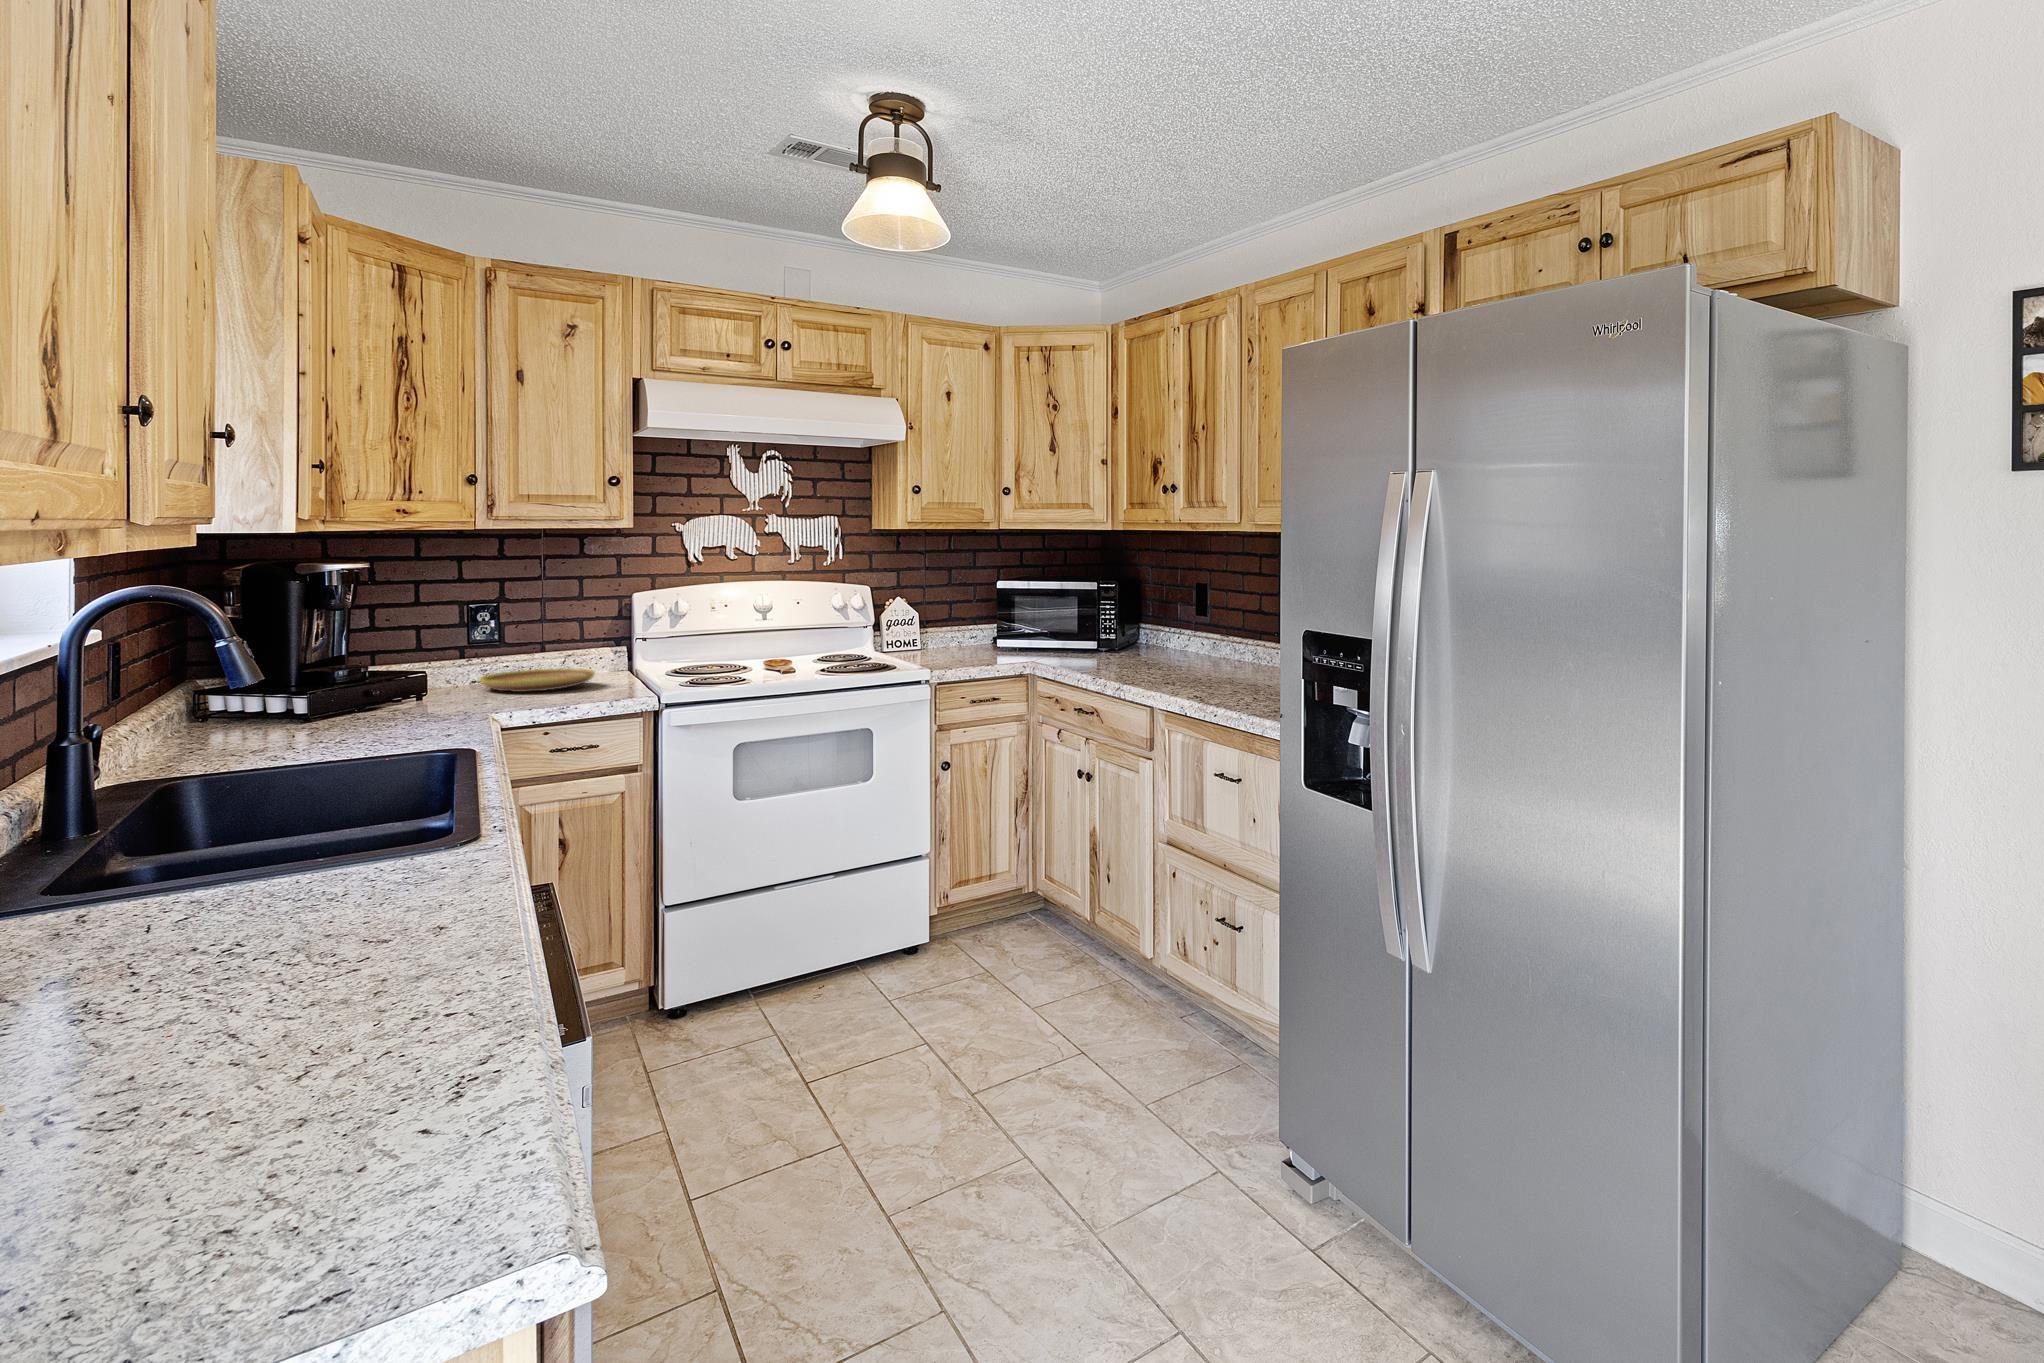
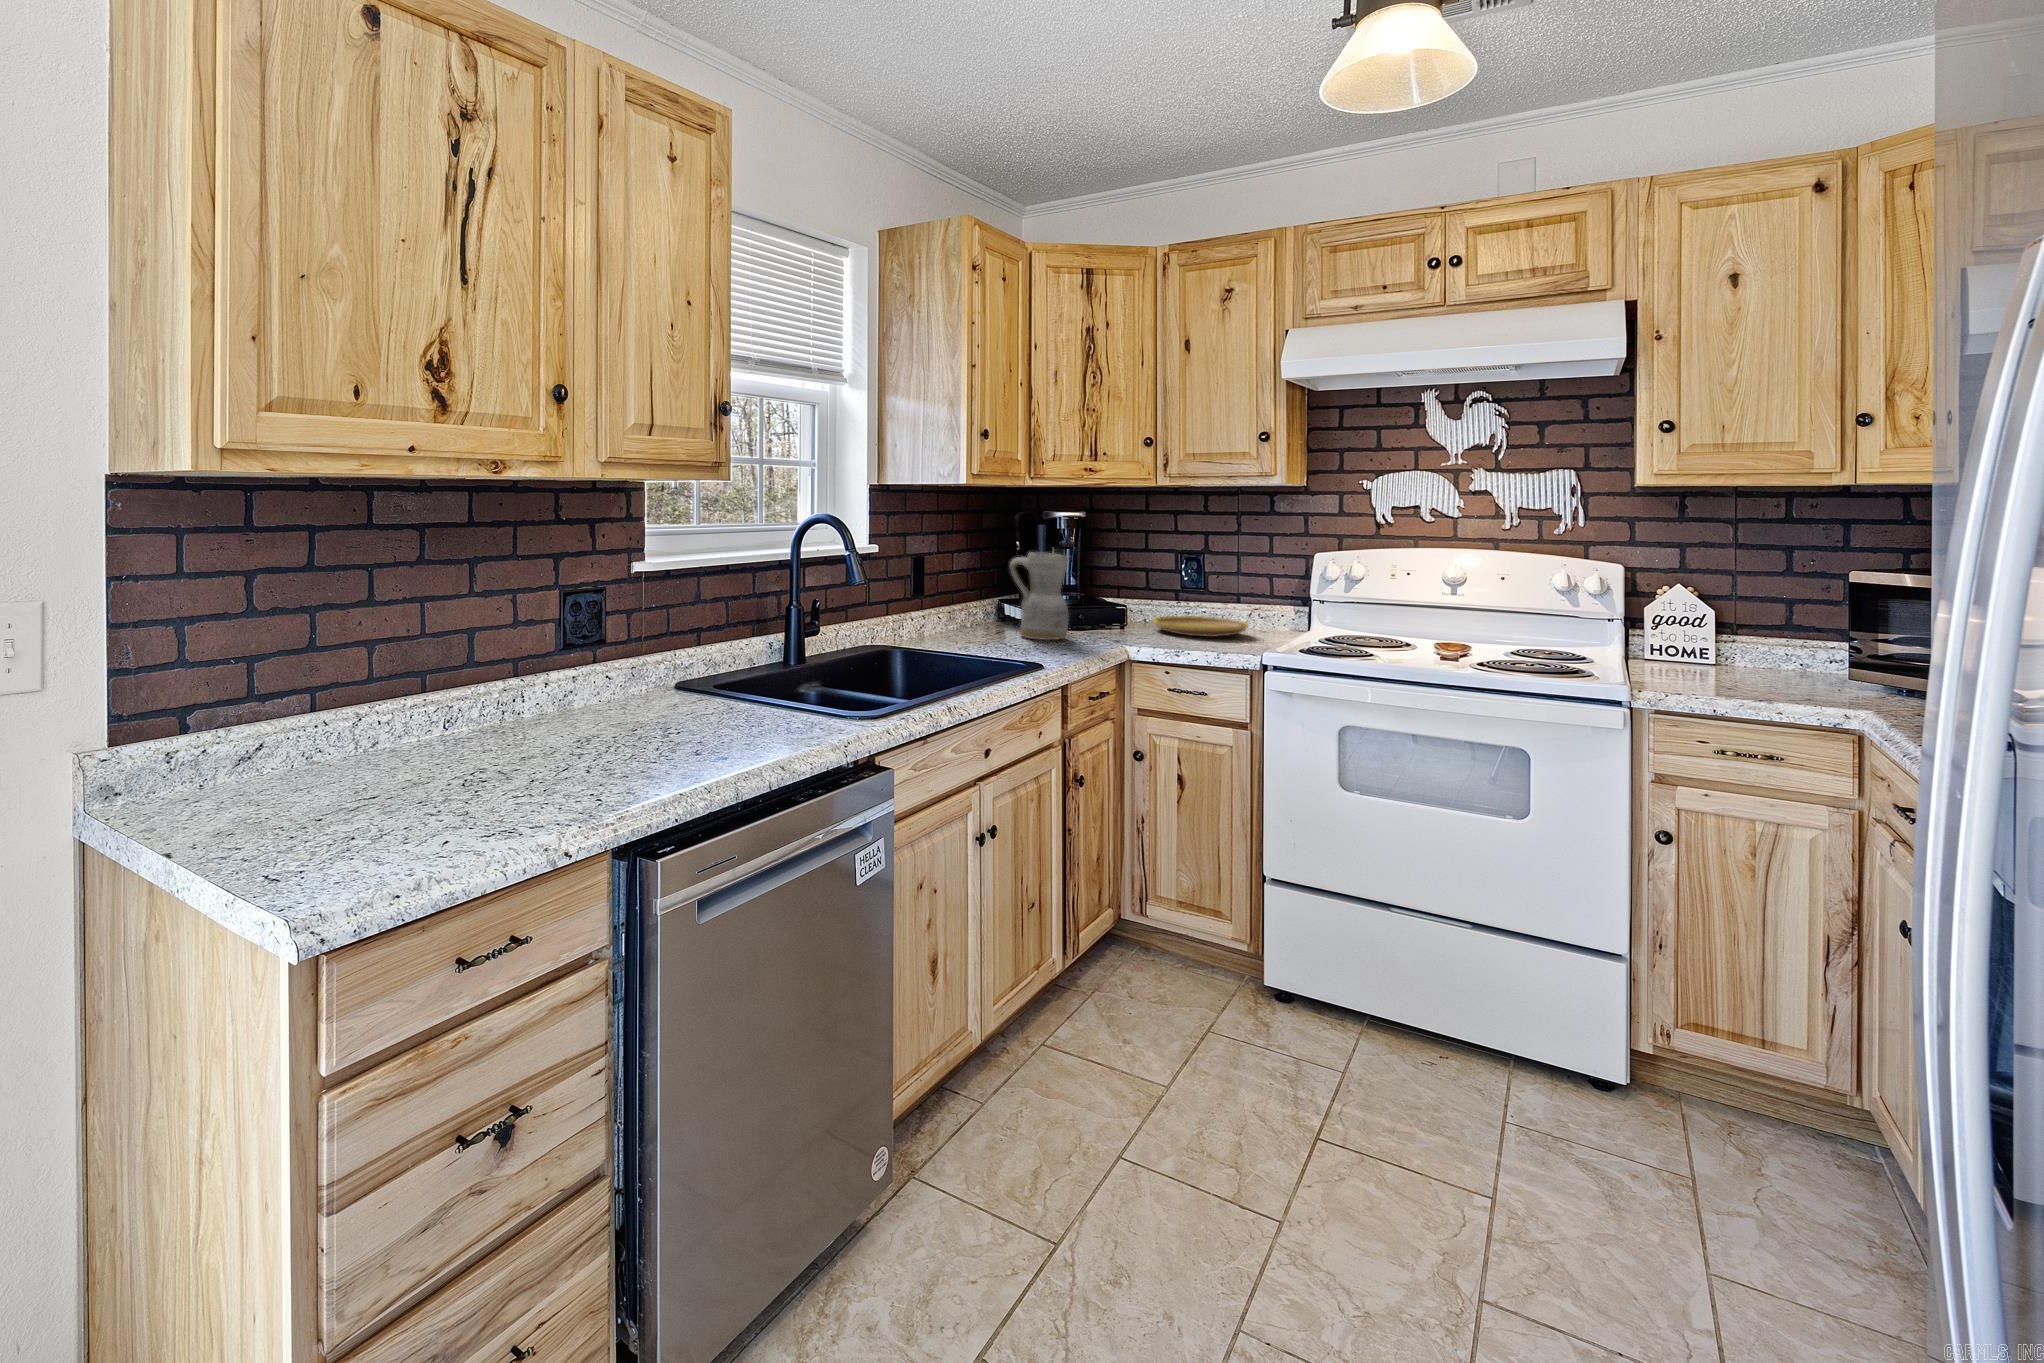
ceramic pitcher: none [345,613,437,722] -> present [1010,552,1069,640]

